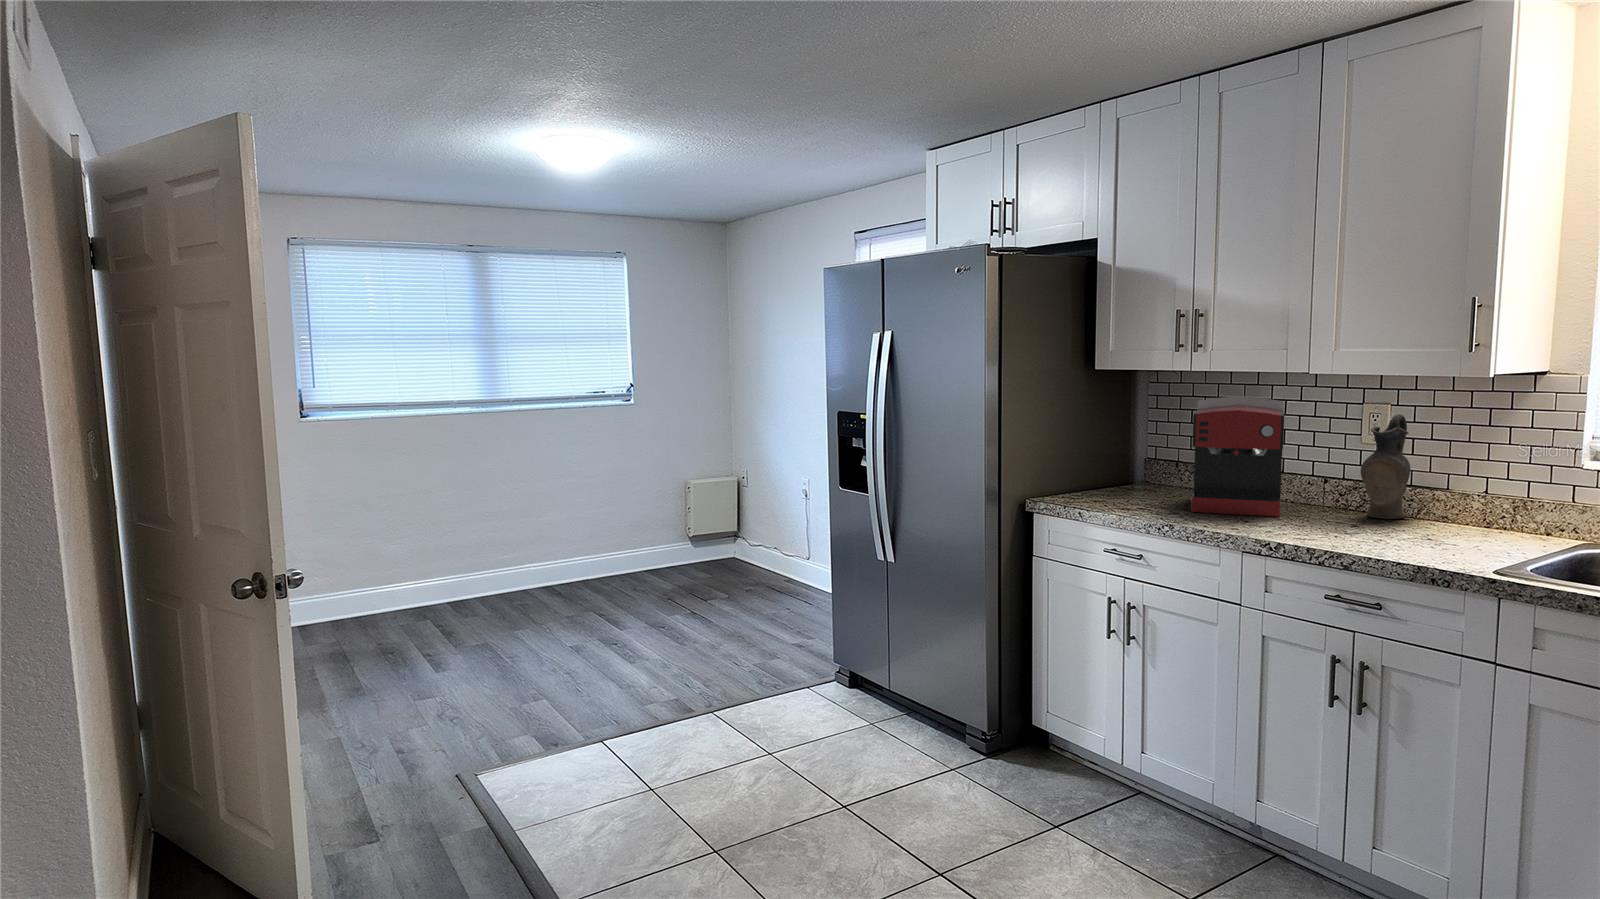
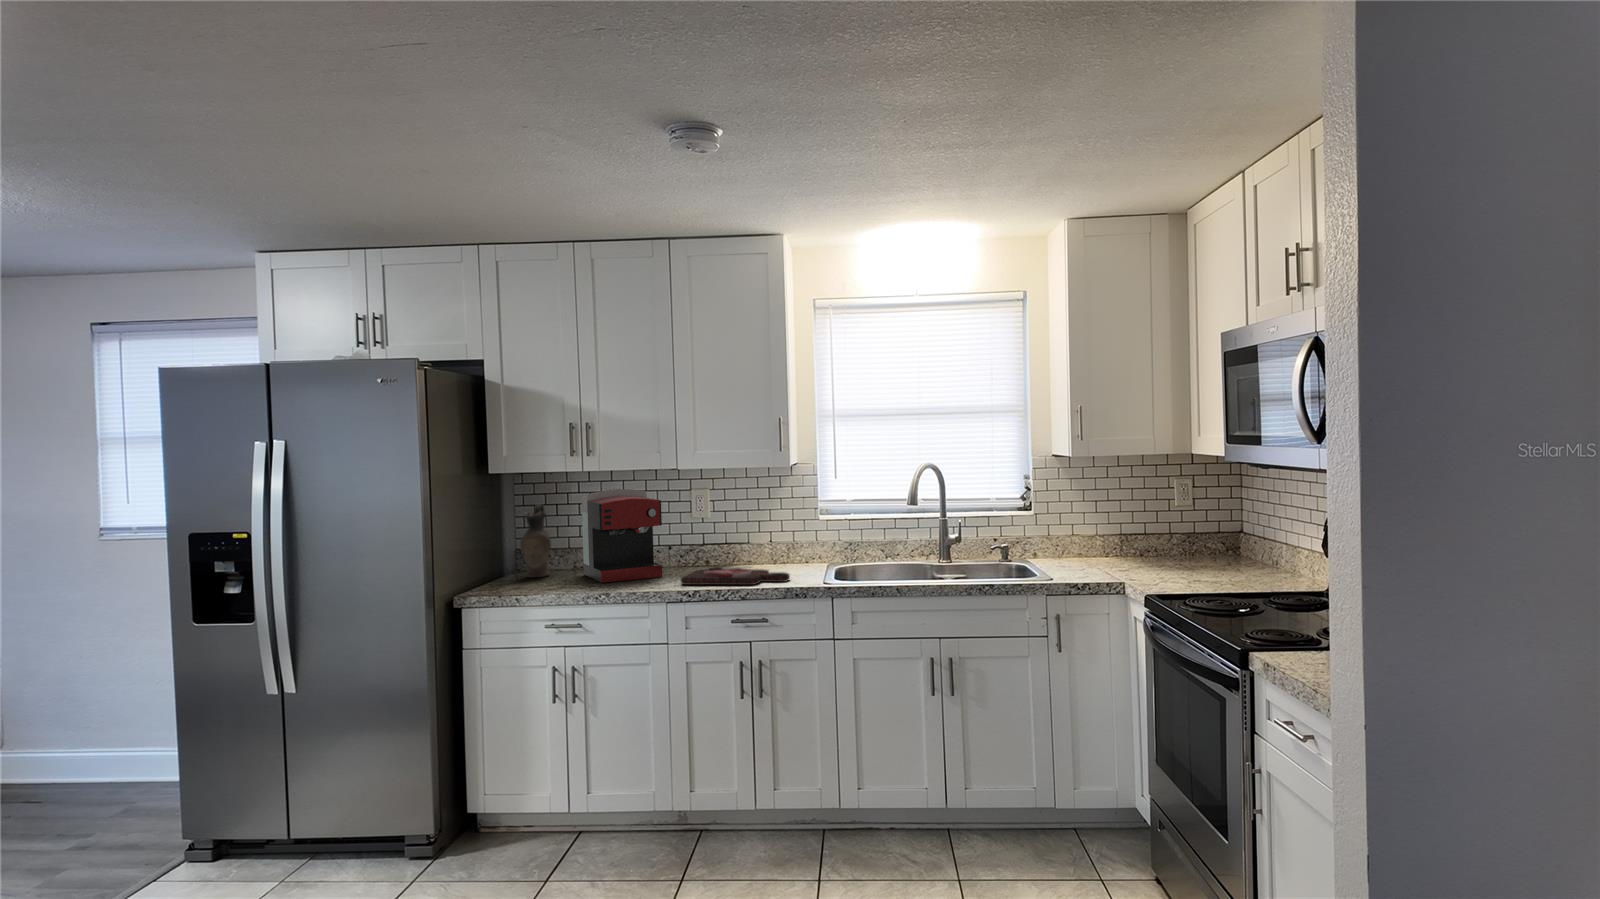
ceramic pitcher: present [1360,414,1410,519] -> present [520,503,551,577]
cutting board: none [1276,515,1449,555] -> present [681,566,790,585]

